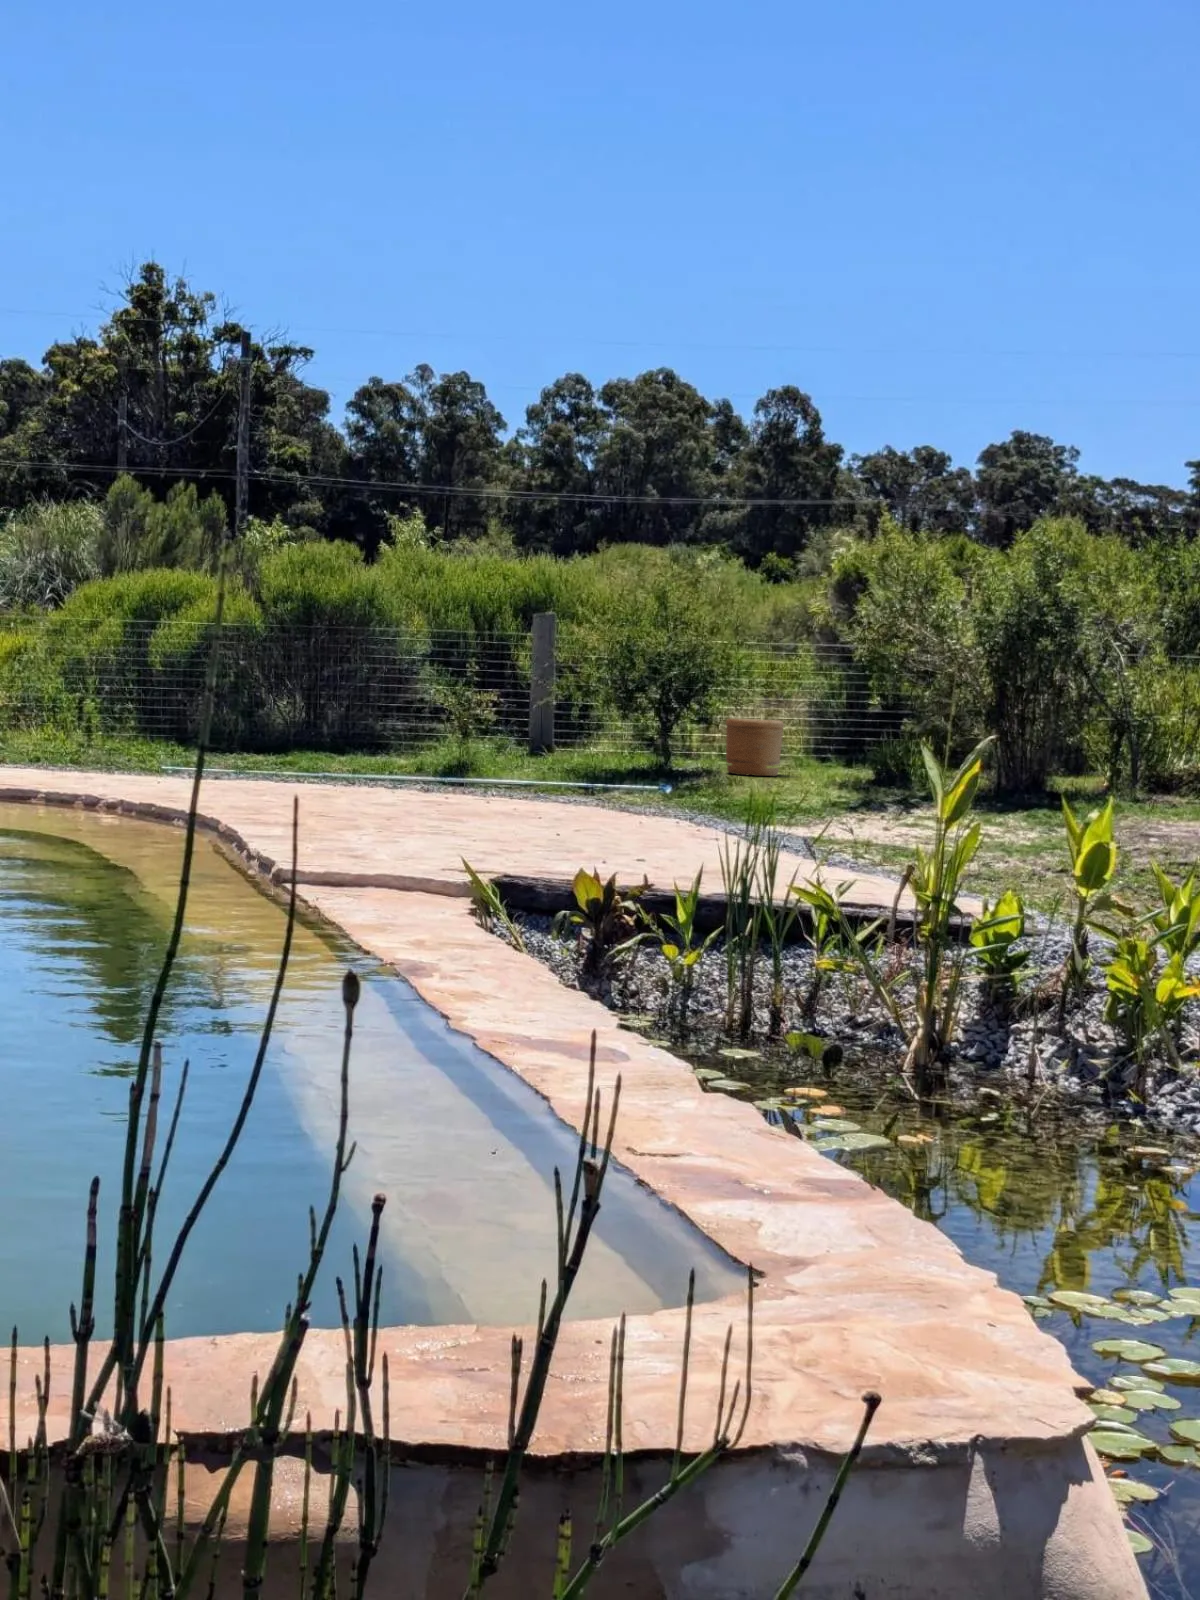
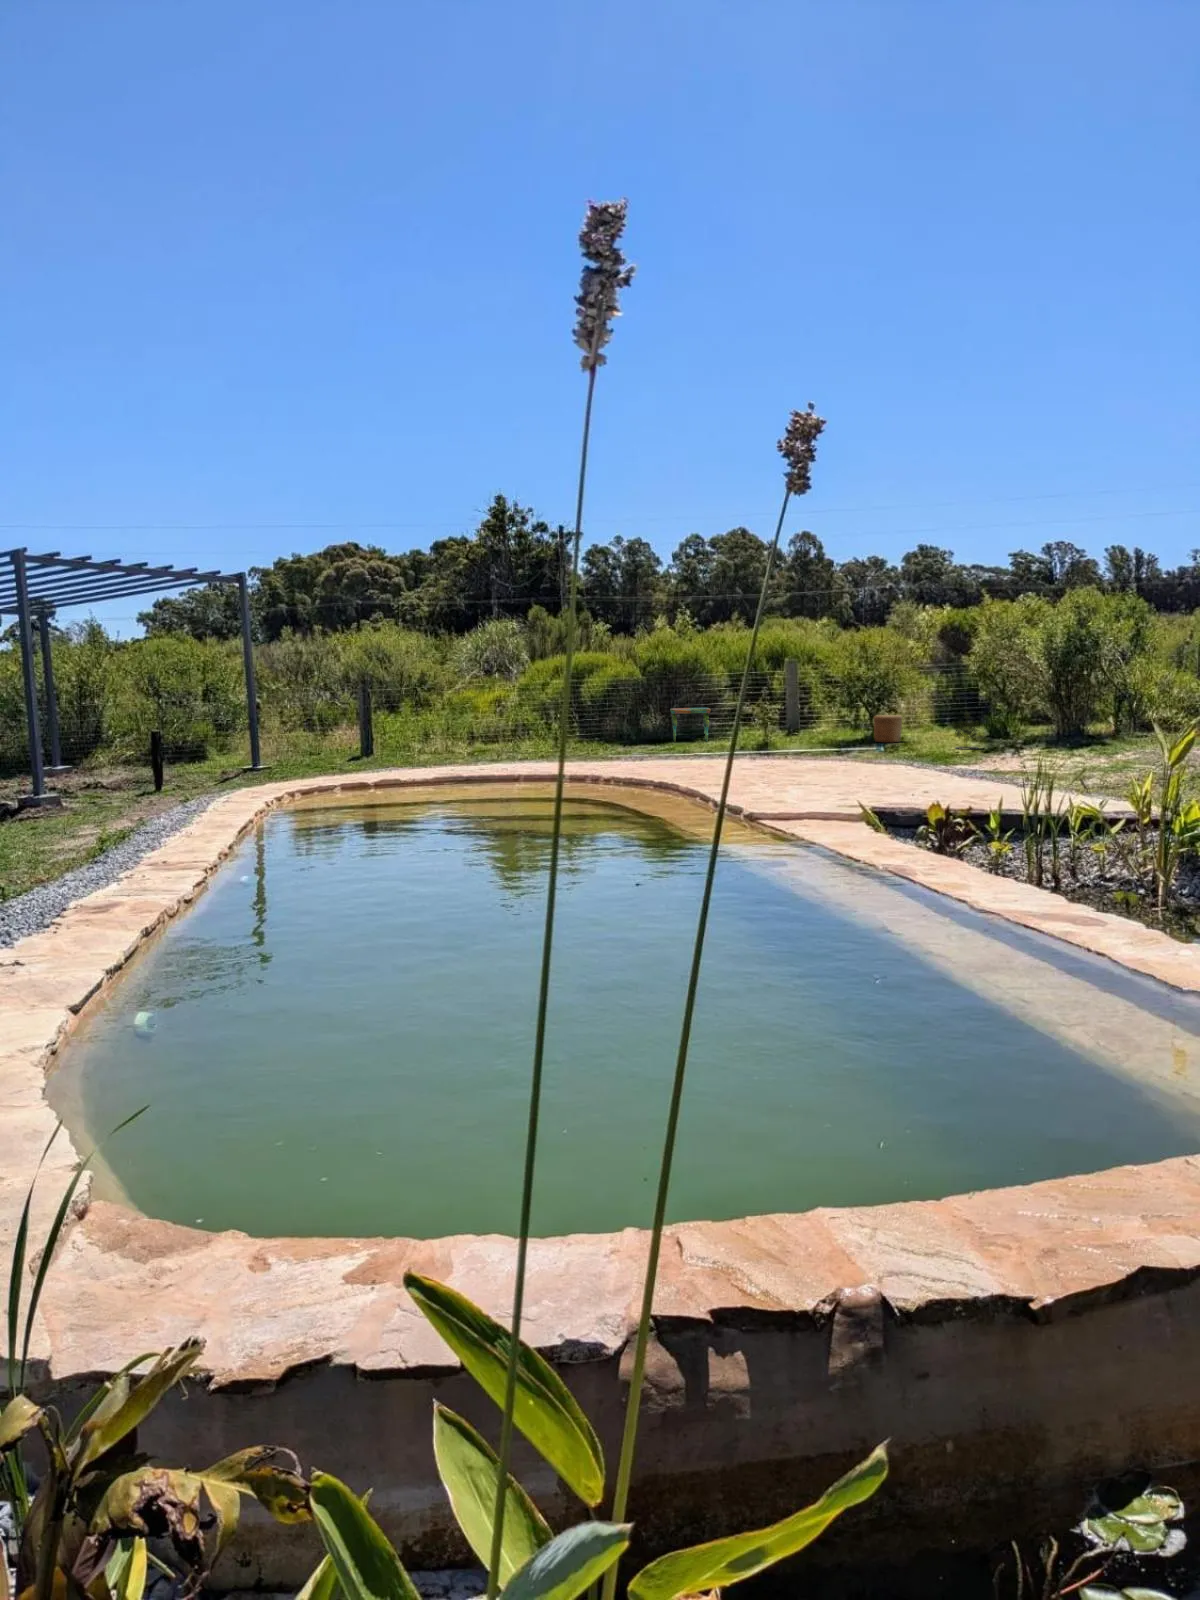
side table: none [310,682,406,755] -> present [670,708,711,742]
potted tree: none [858,708,915,795] -> present [954,713,978,750]

